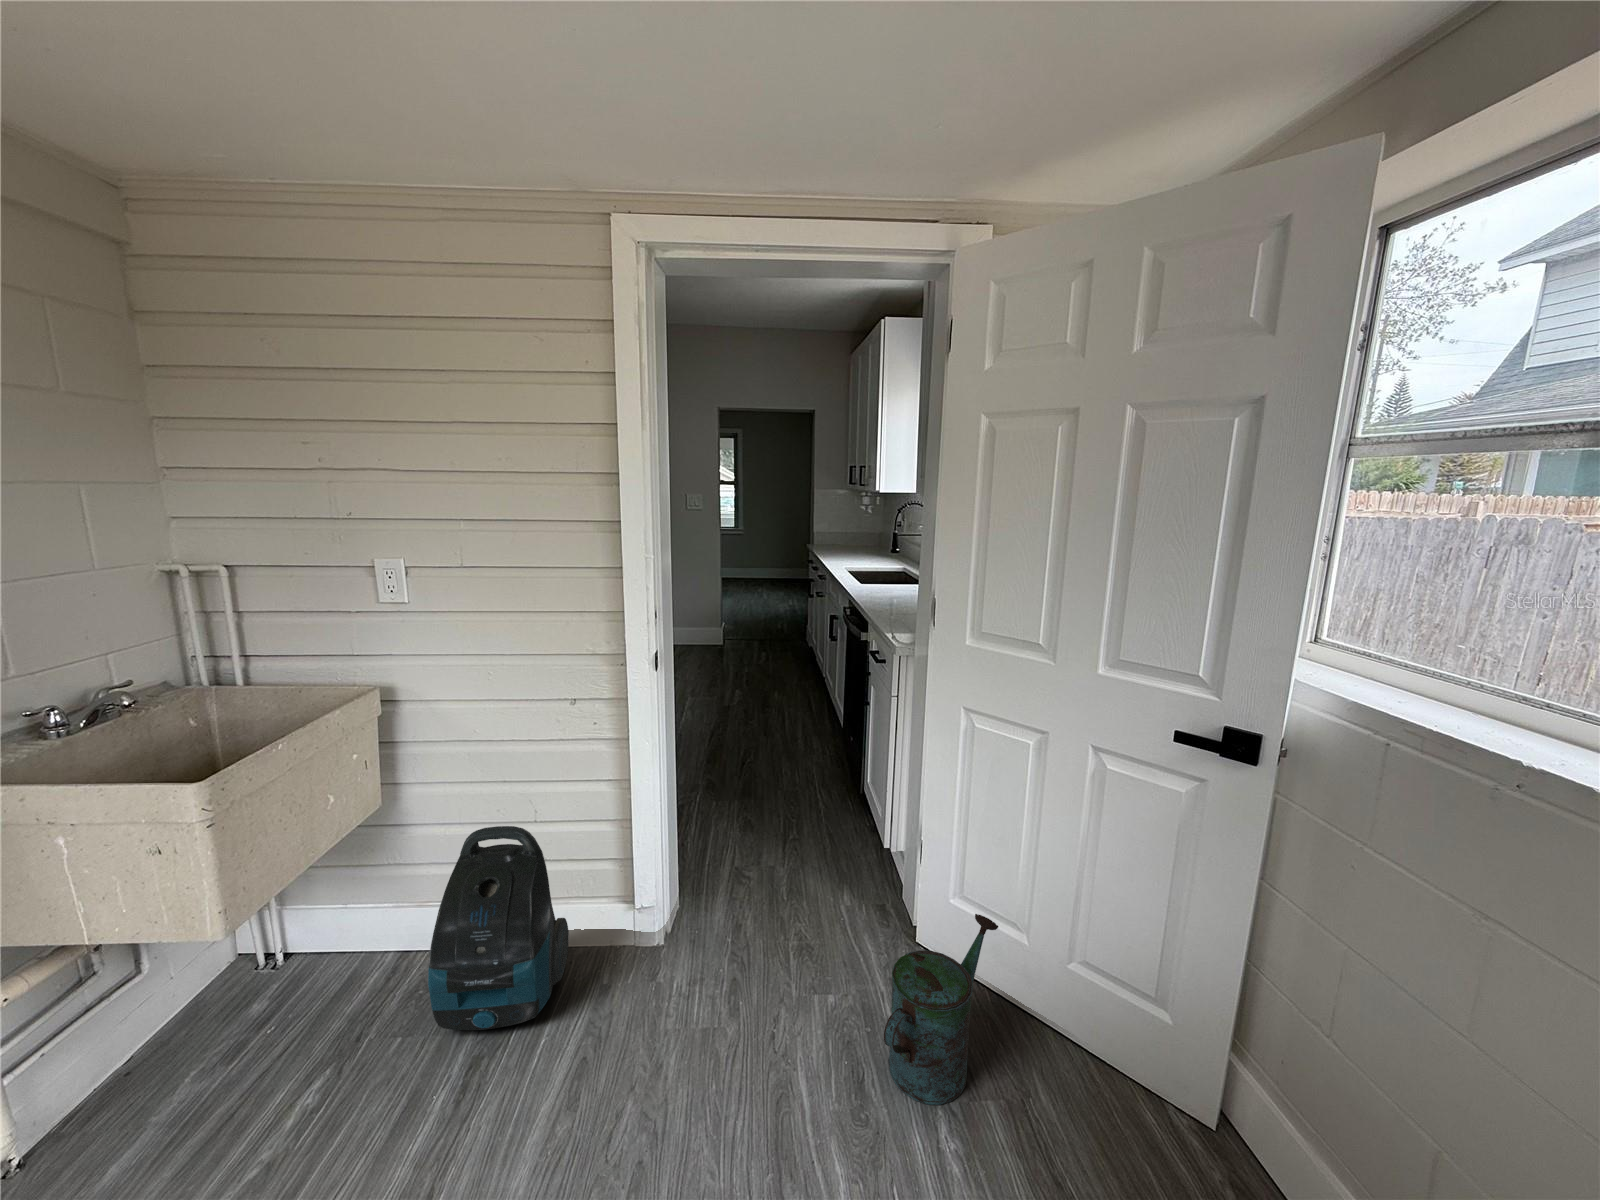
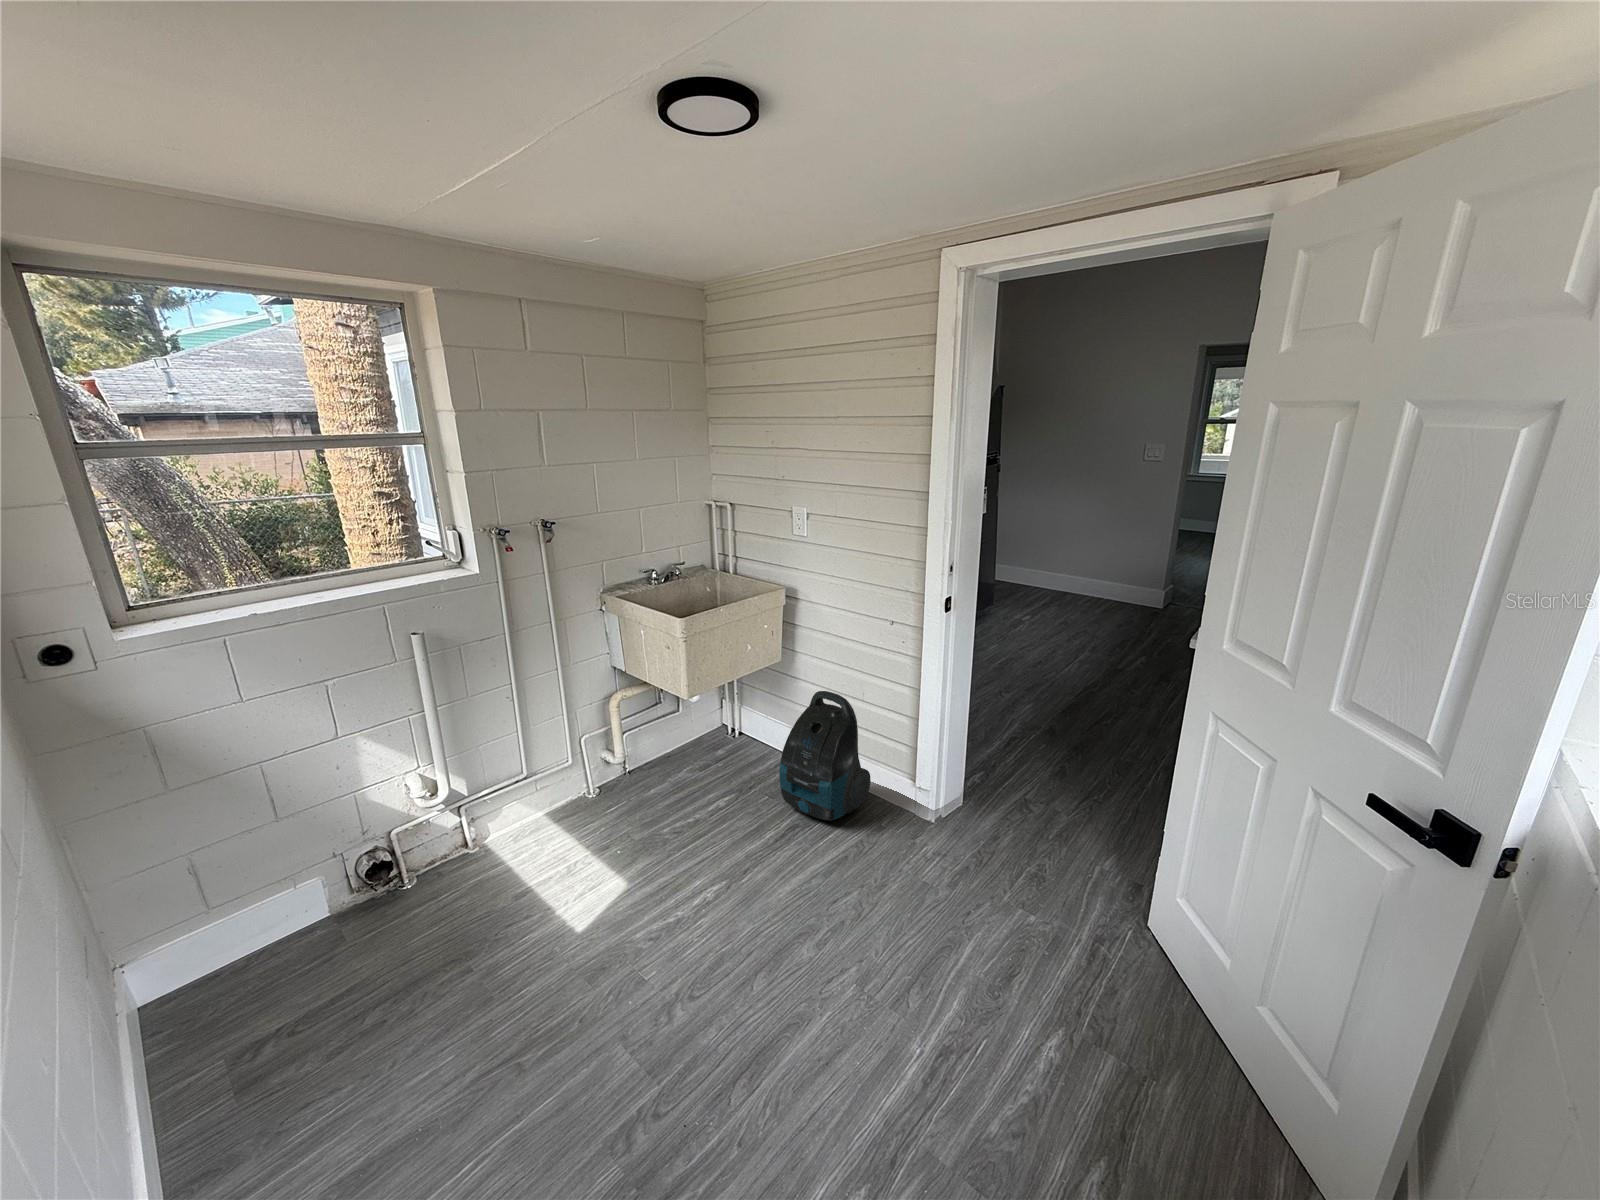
watering can: present [884,914,998,1105] -> none [1019,904,1194,1037]

